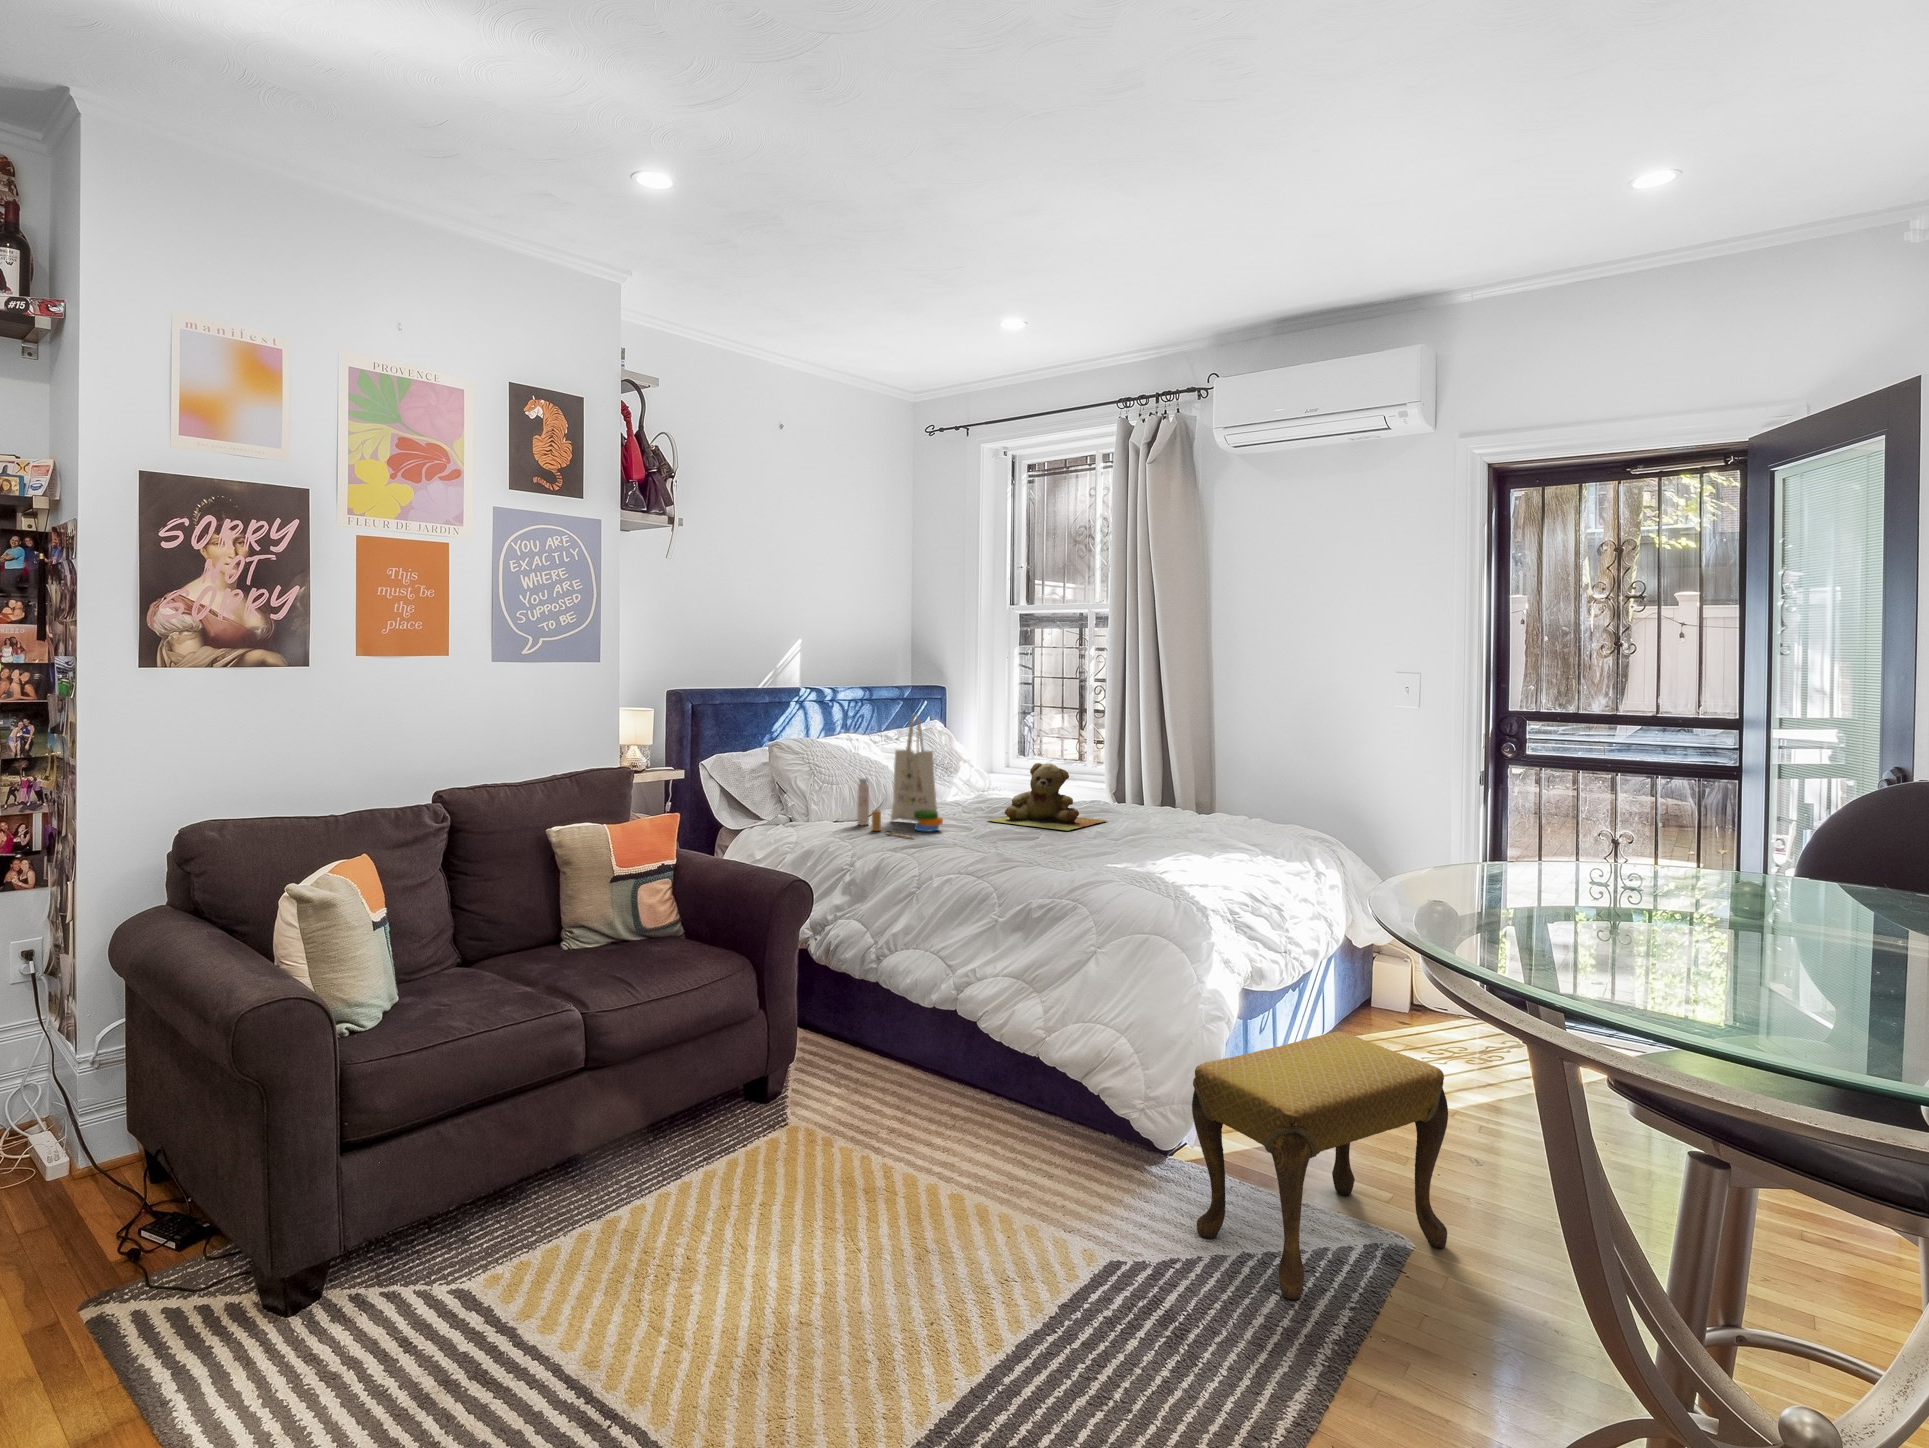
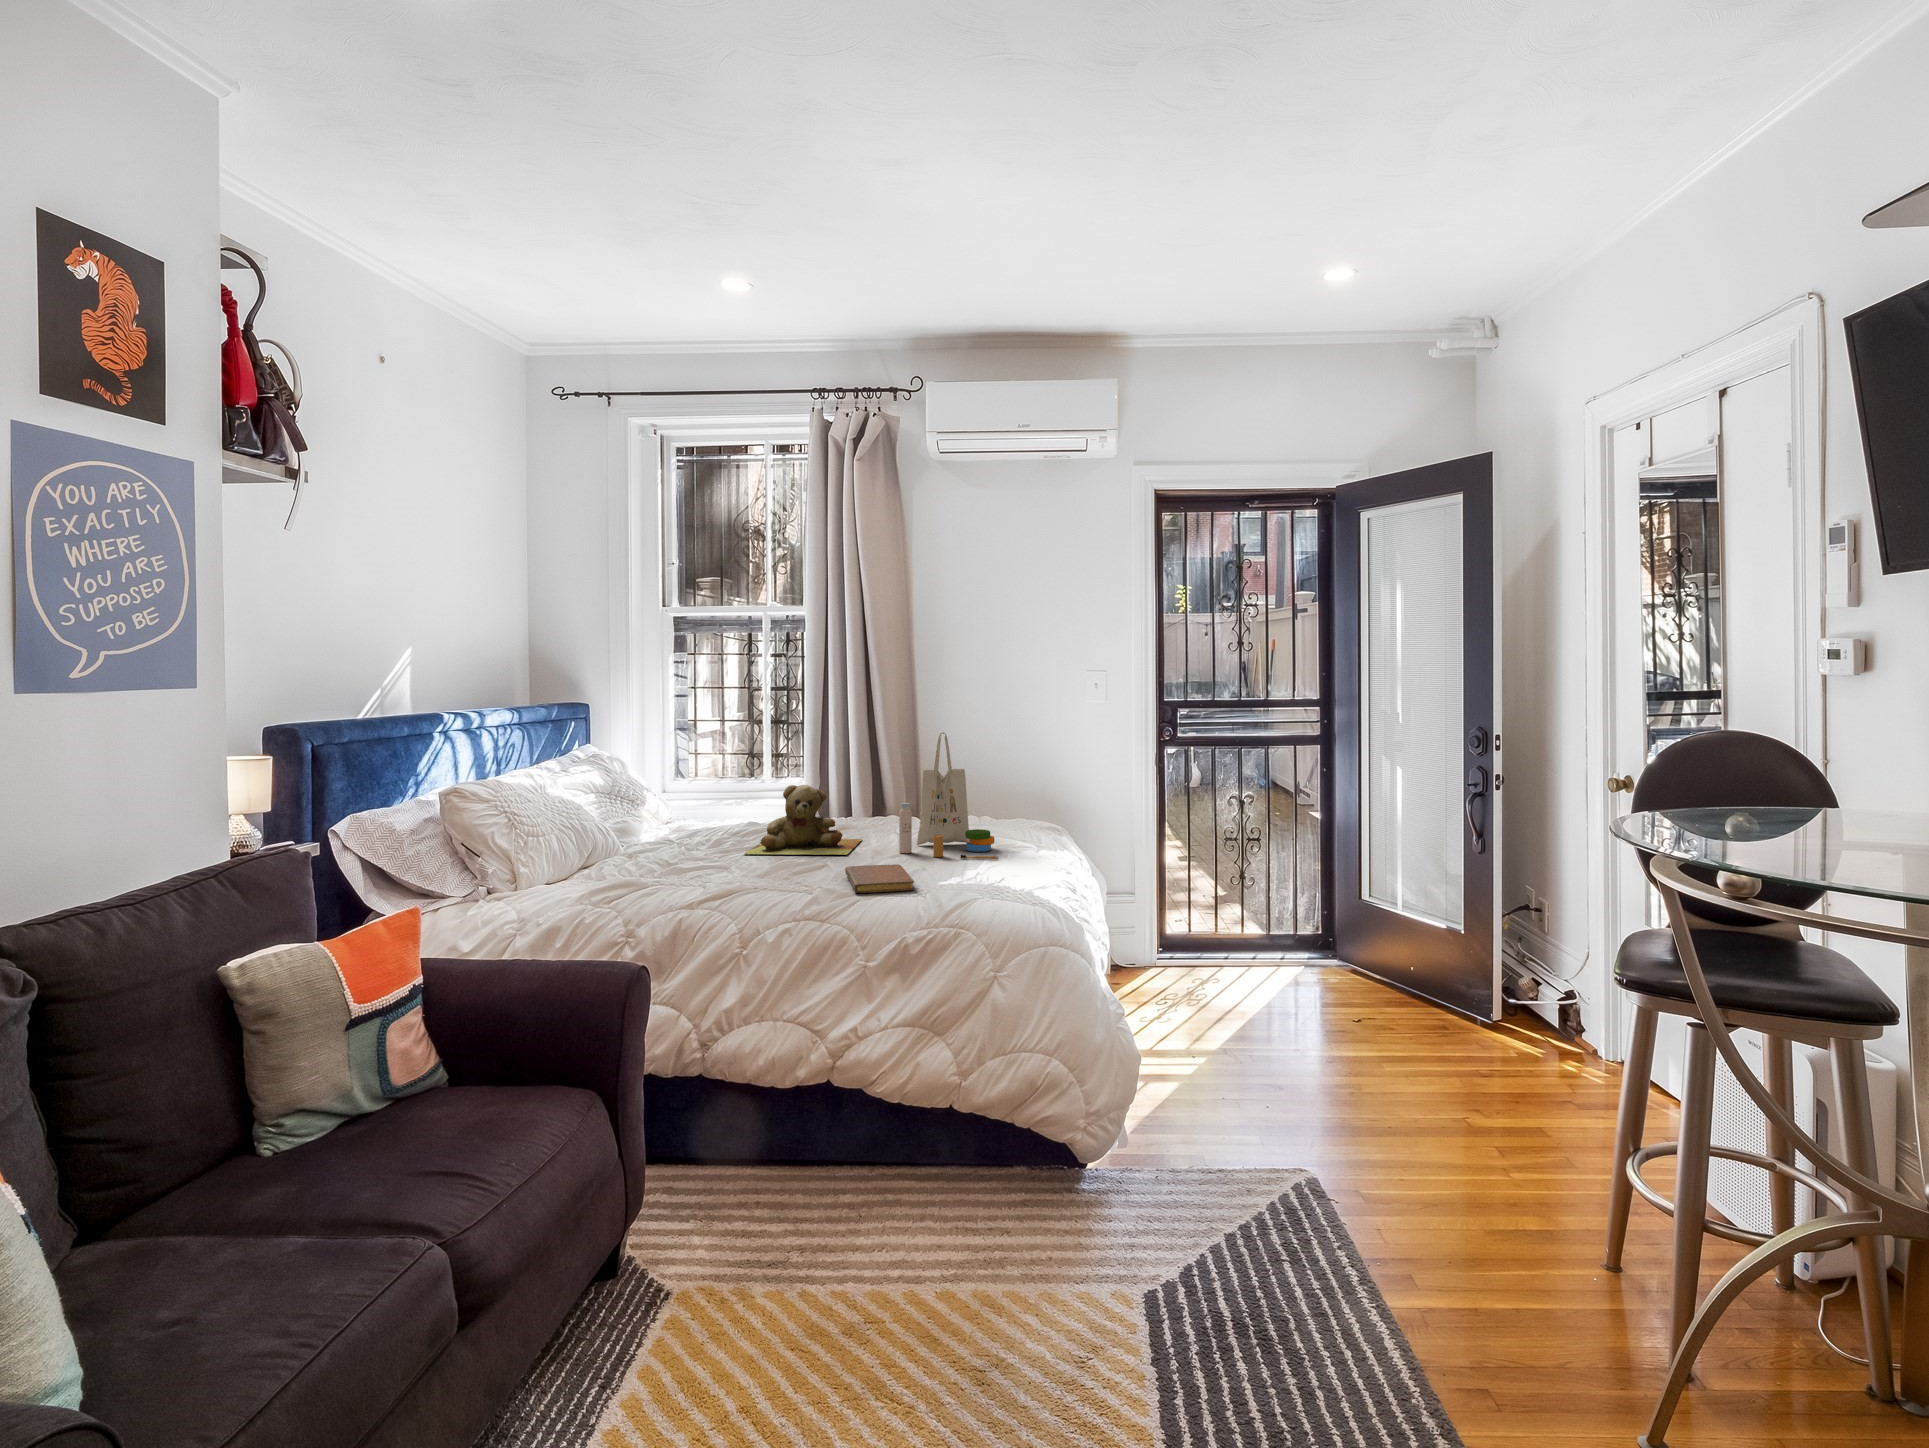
tote bag: present [857,715,943,838] -> present [899,732,998,859]
notebook: none [1014,837,1084,863] -> present [845,864,914,893]
footstool: present [1192,1032,1448,1300] -> none [1176,1010,1346,1278]

